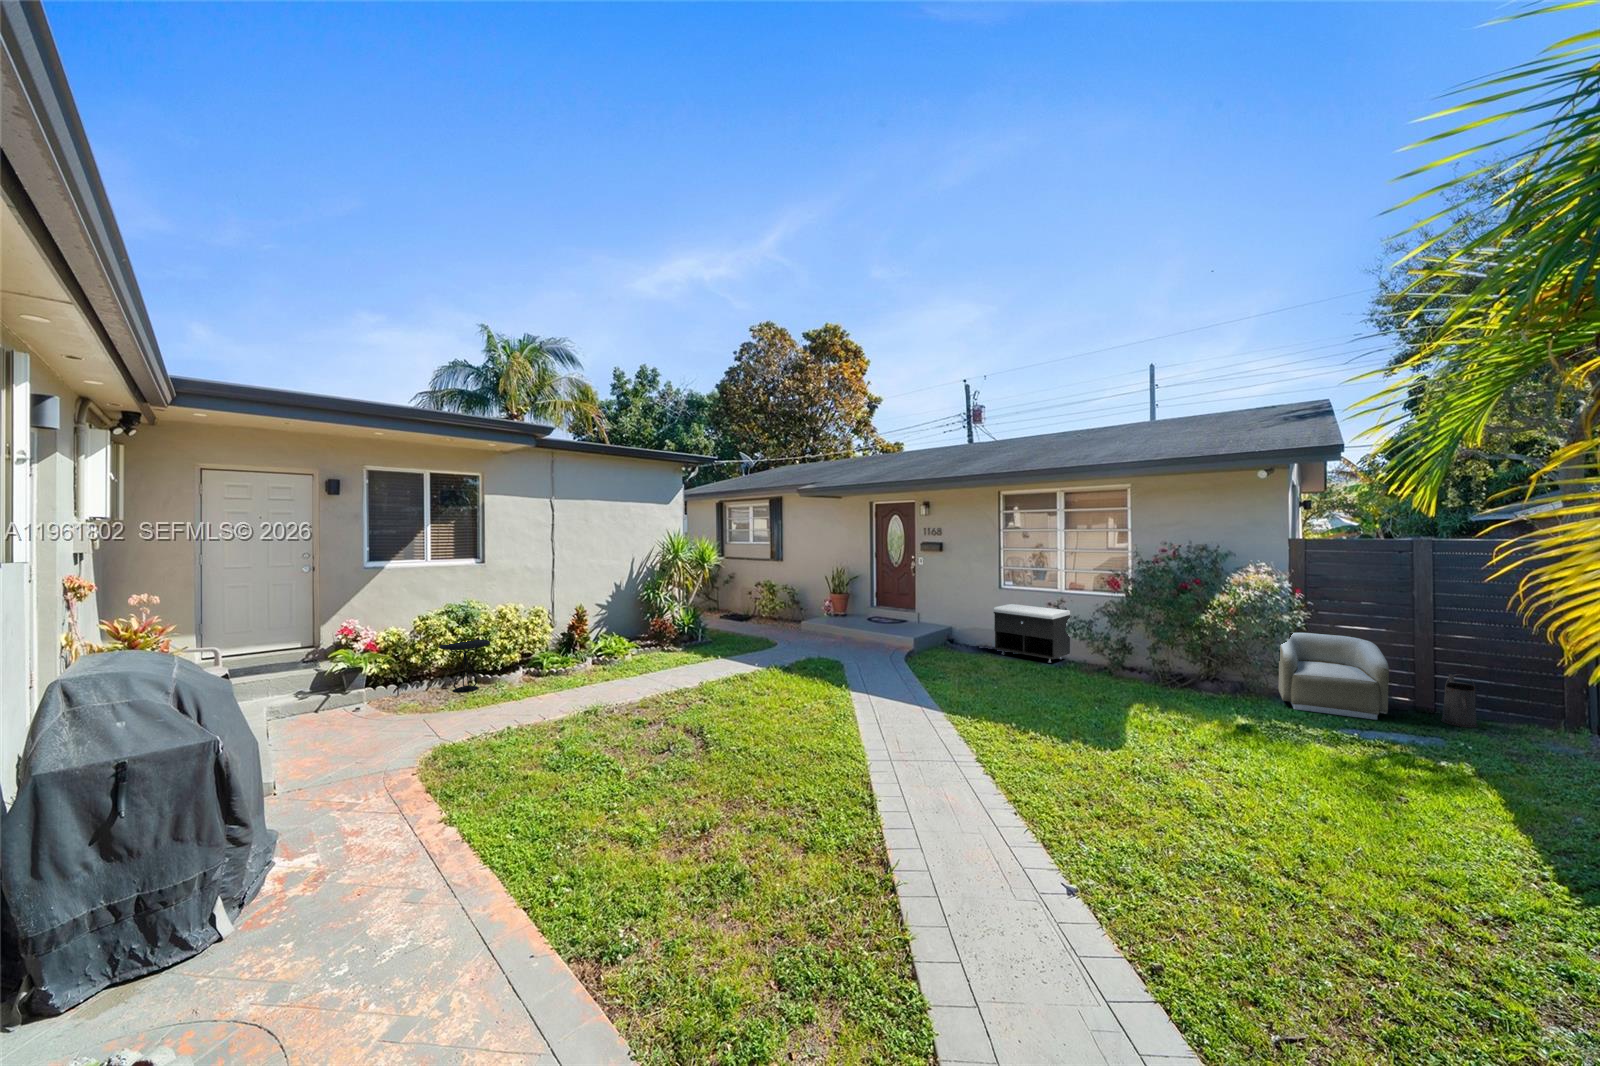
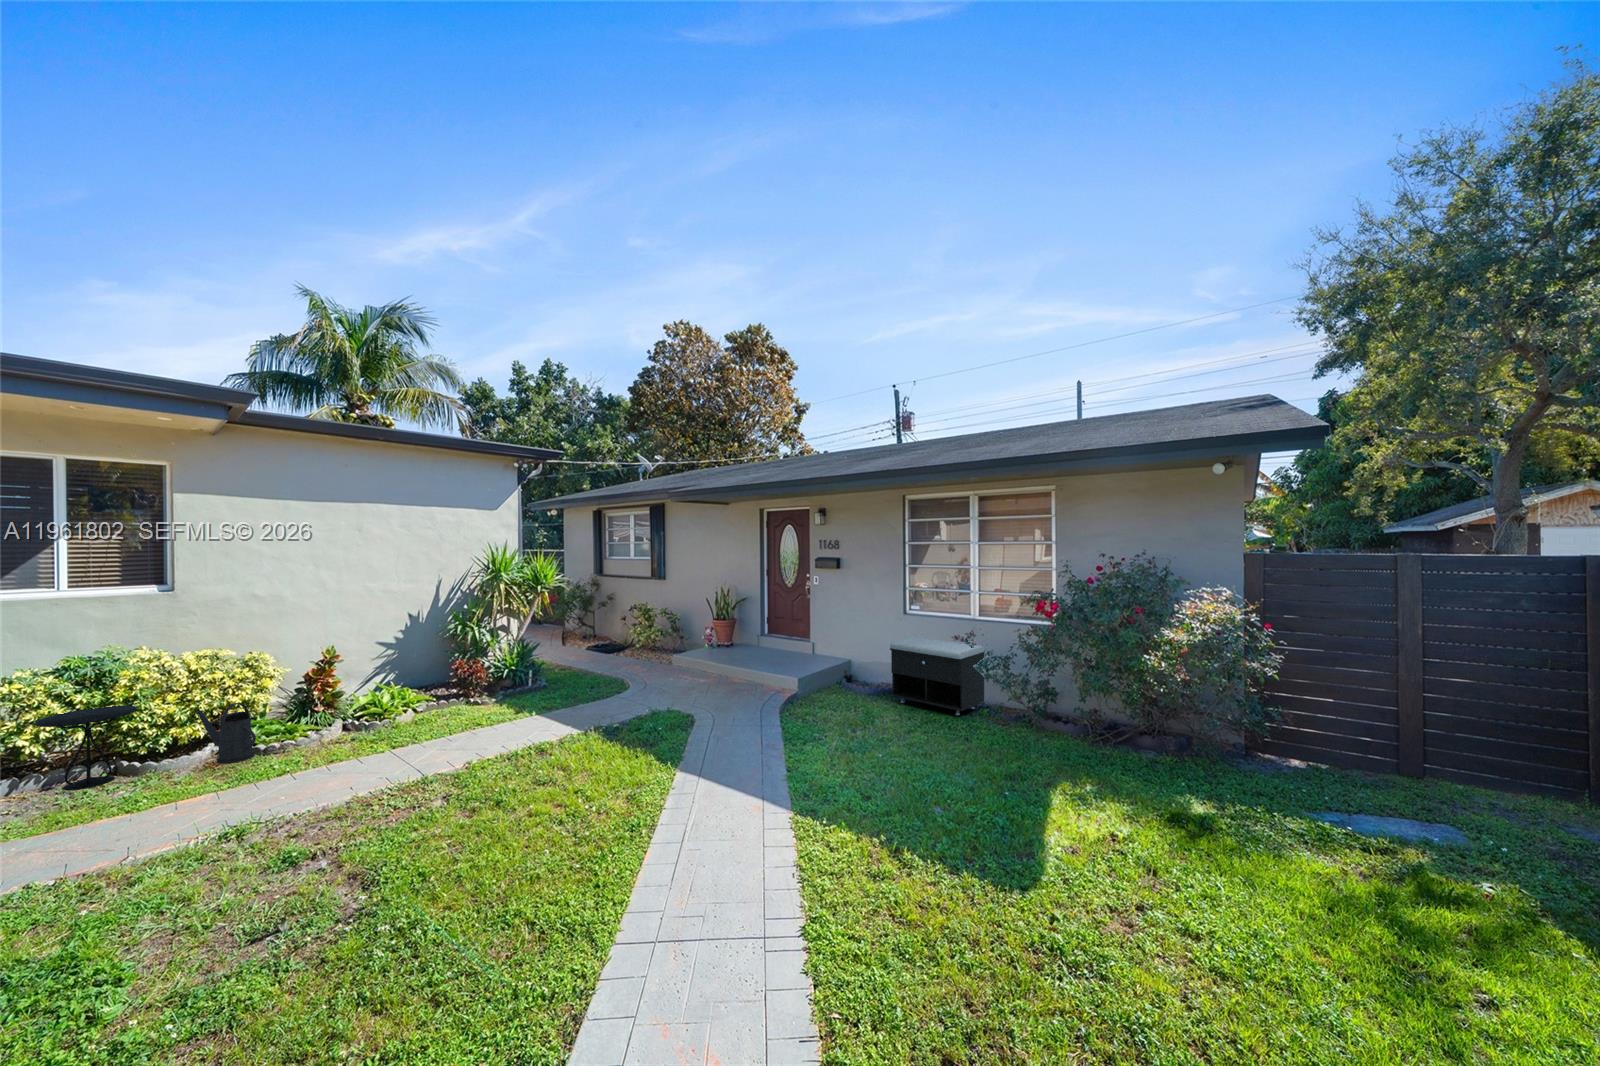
armchair: present [1278,633,1389,720] -> none [1246,679,1398,808]
watering can: present [1441,674,1478,728] -> present [197,703,256,764]

